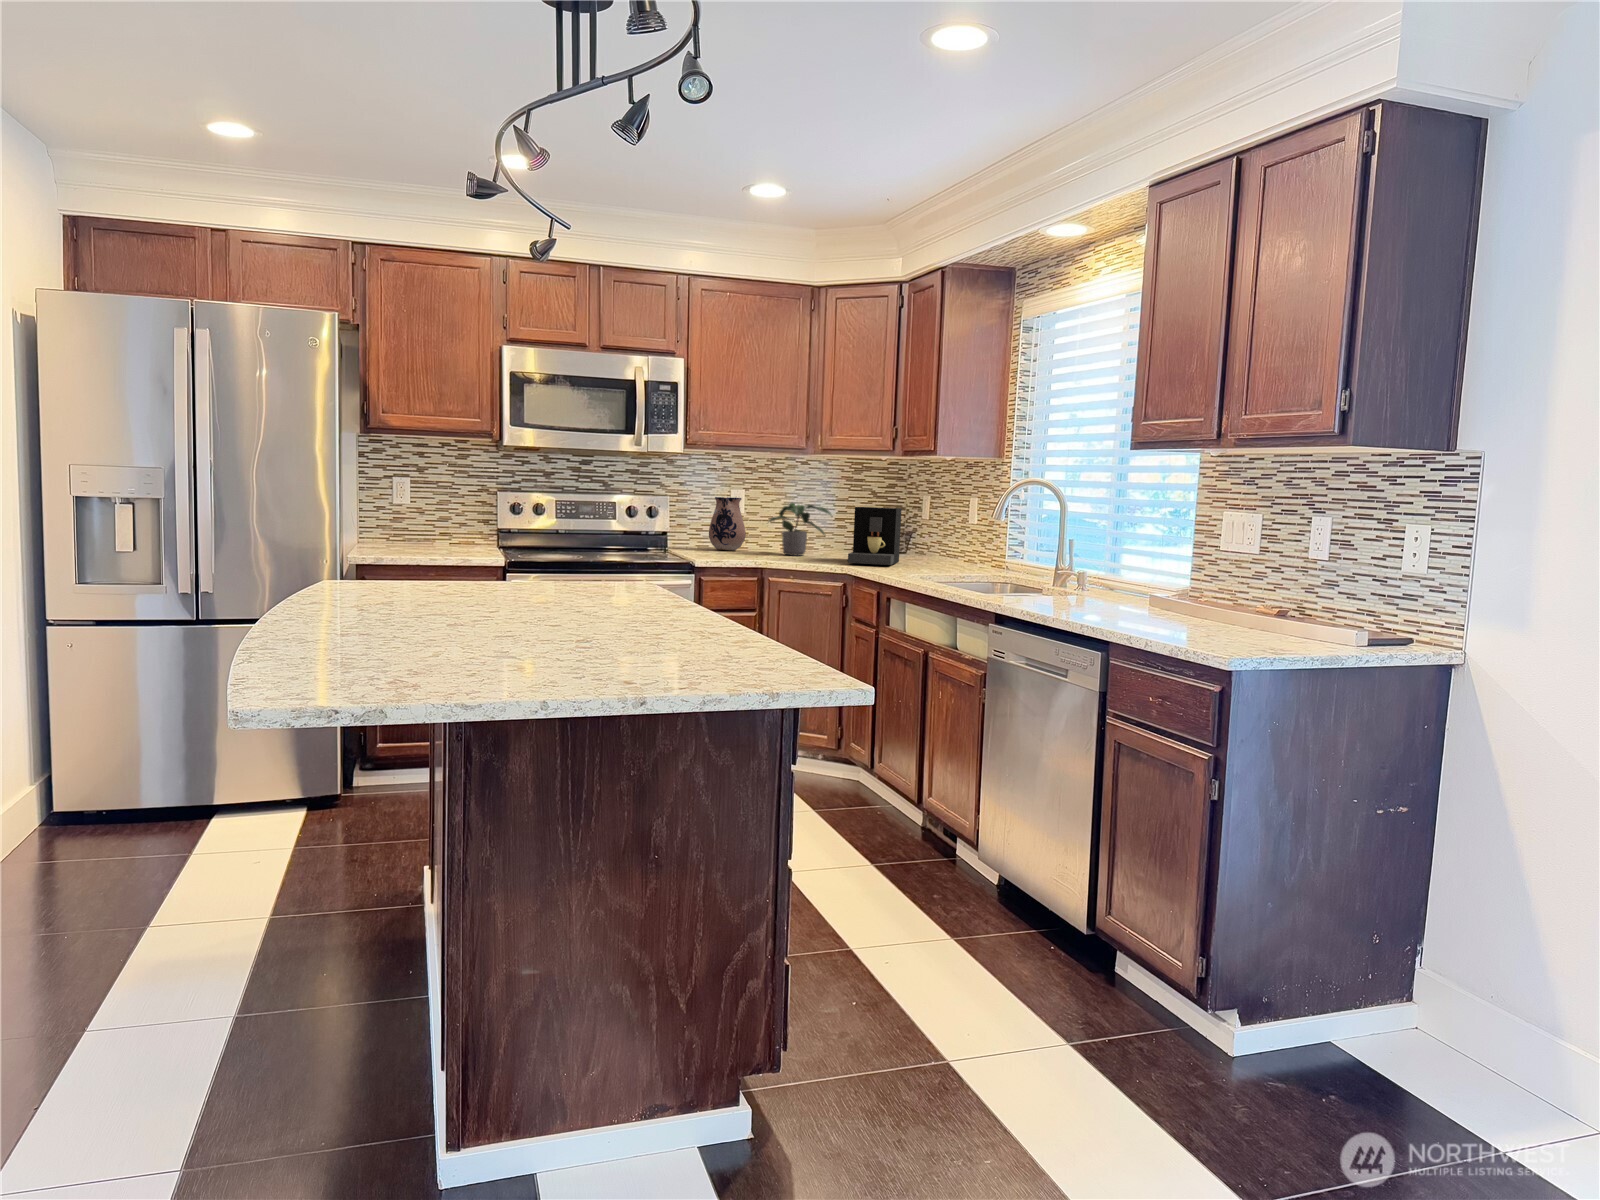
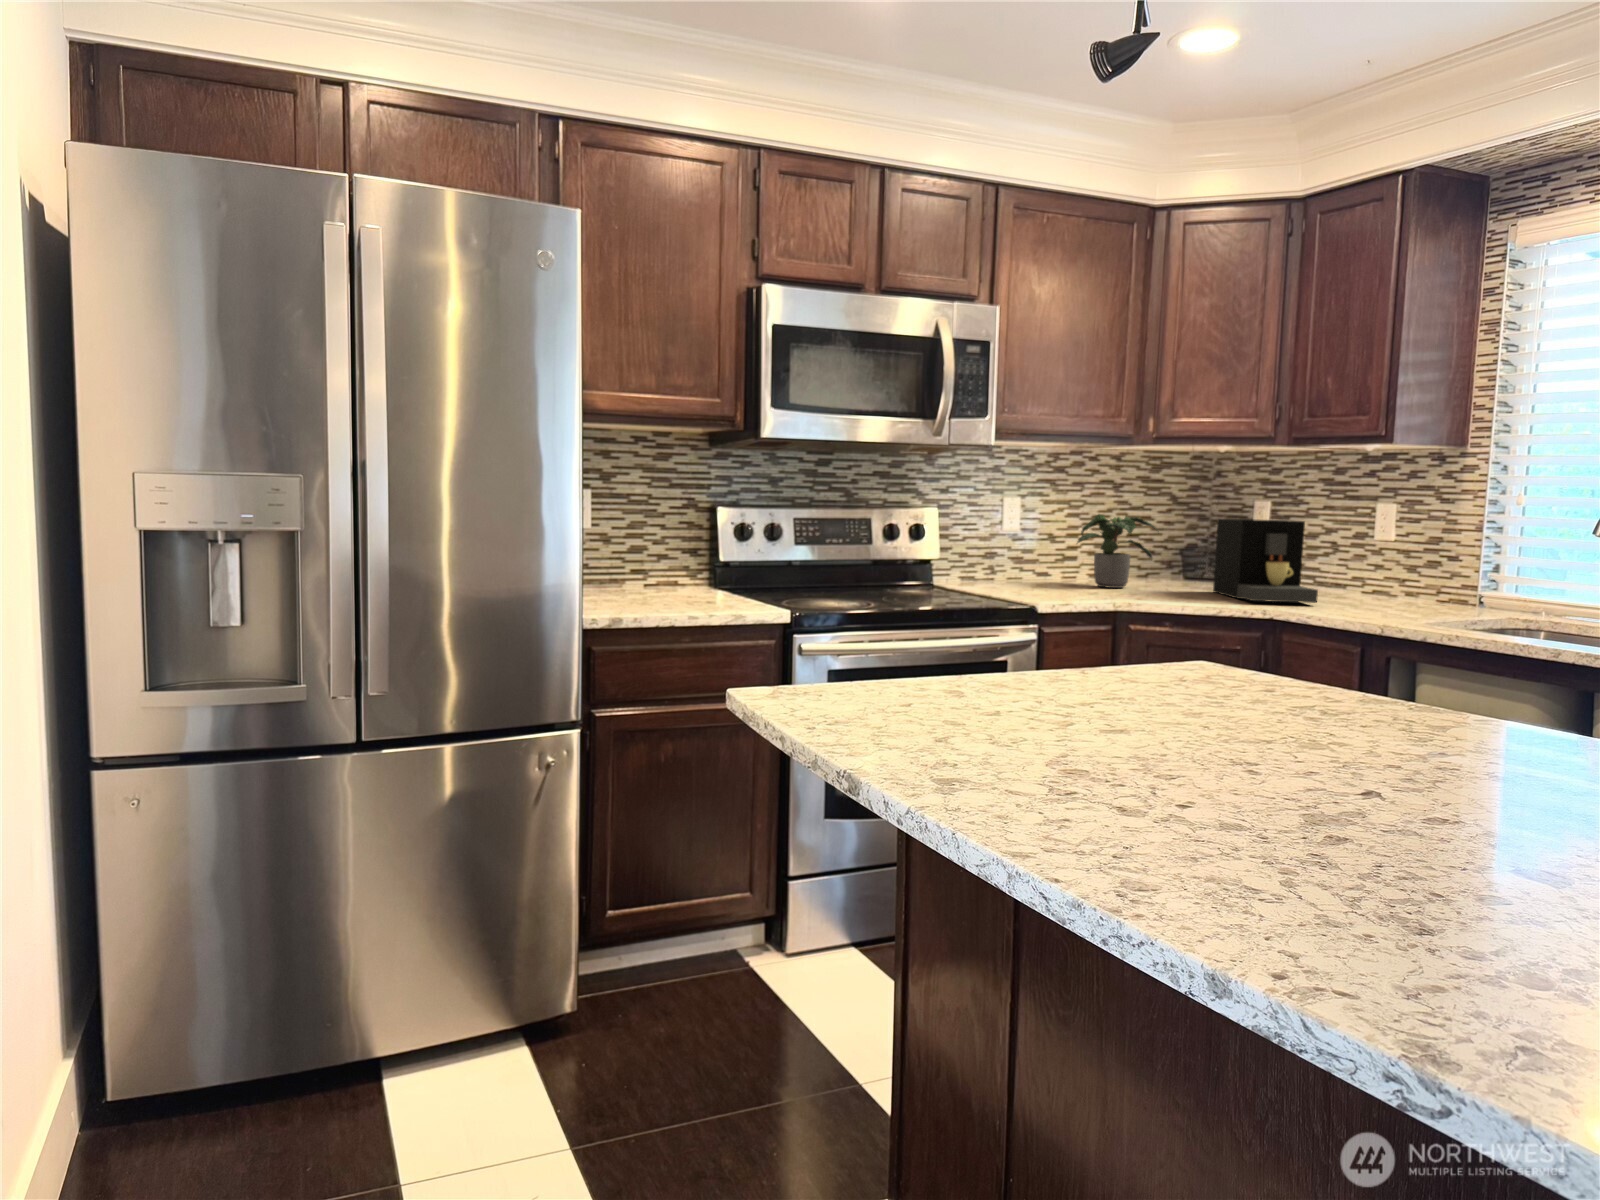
ceramic pitcher: present [709,497,746,550] -> none [976,508,1028,581]

